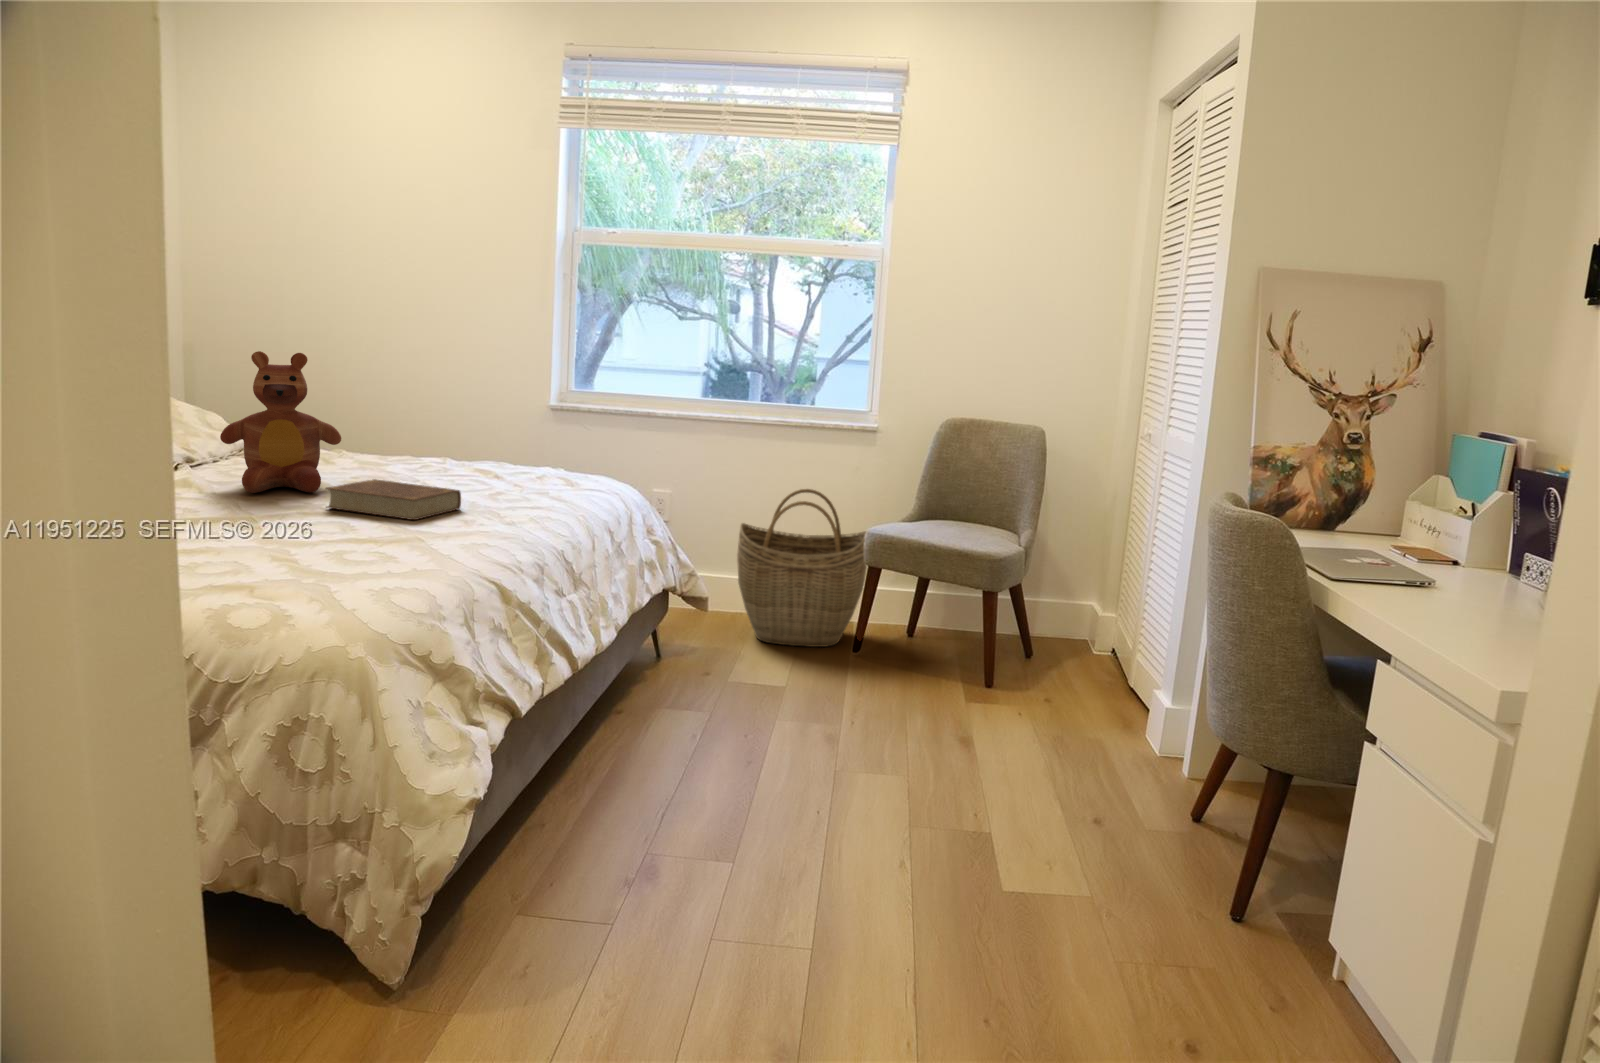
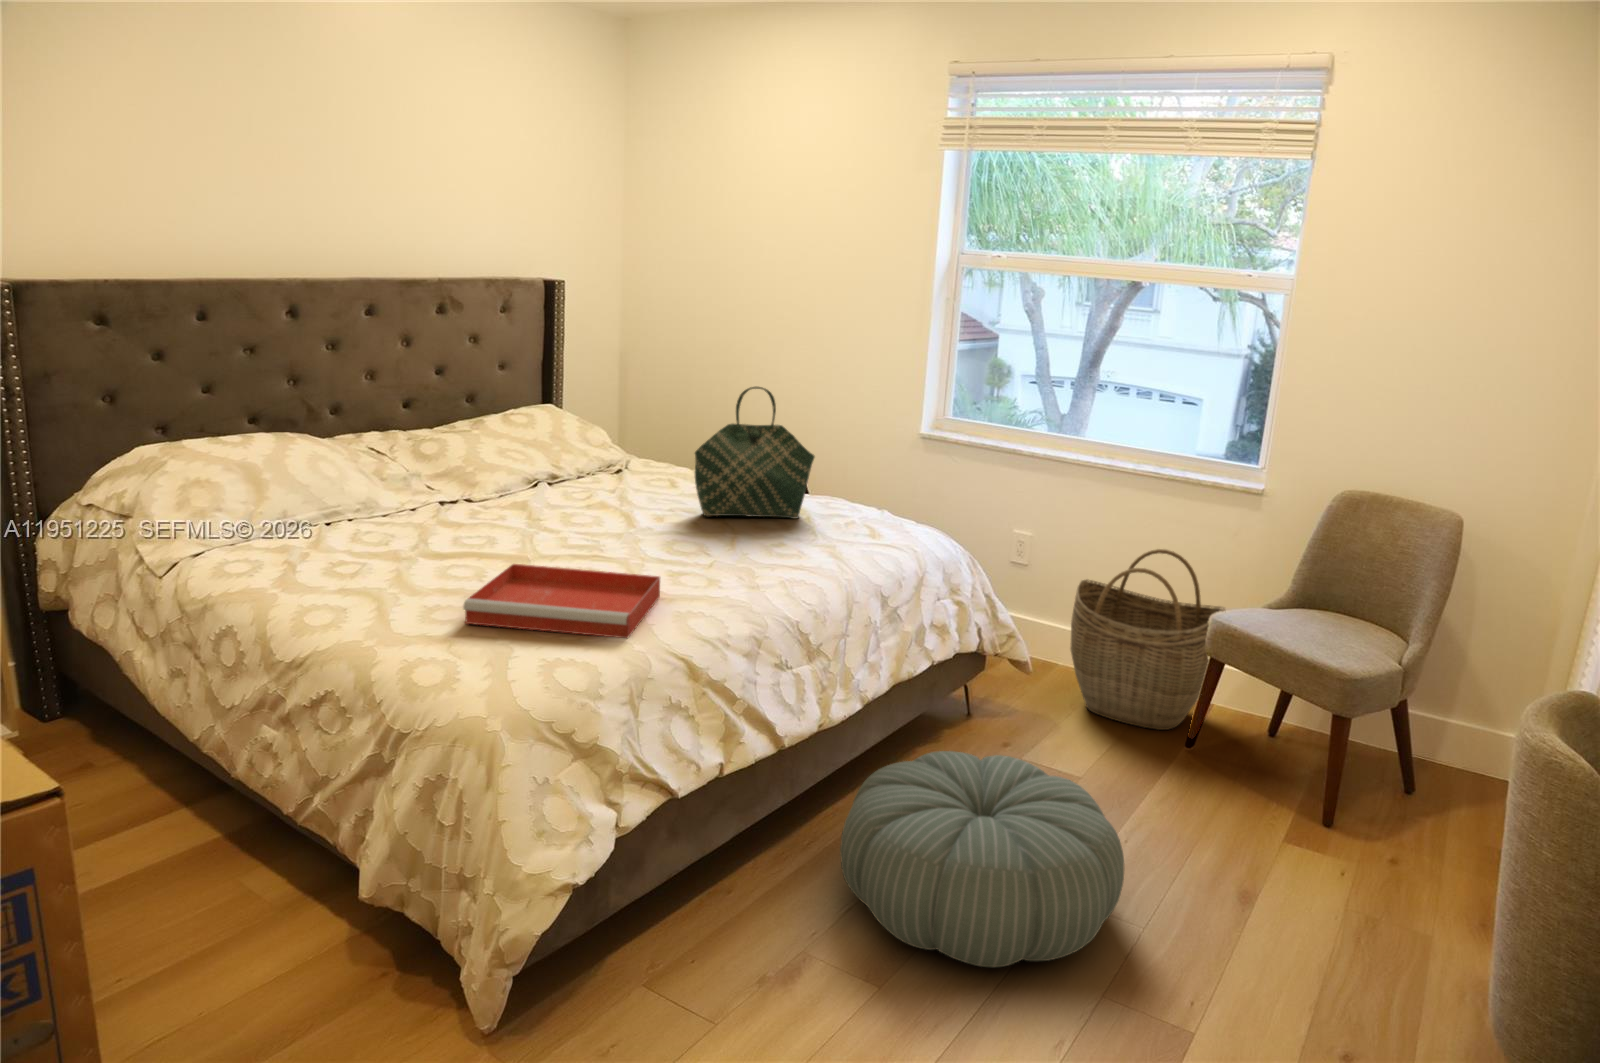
tote bag: none [372,344,498,483] -> present [695,387,815,519]
teddy bear: present [220,351,341,493] -> none [569,390,668,522]
book: present [327,479,461,520] -> none [620,518,734,569]
tray: none [238,518,435,575] -> present [463,564,660,638]
pouf: none [639,658,893,825] -> present [840,751,1124,967]

